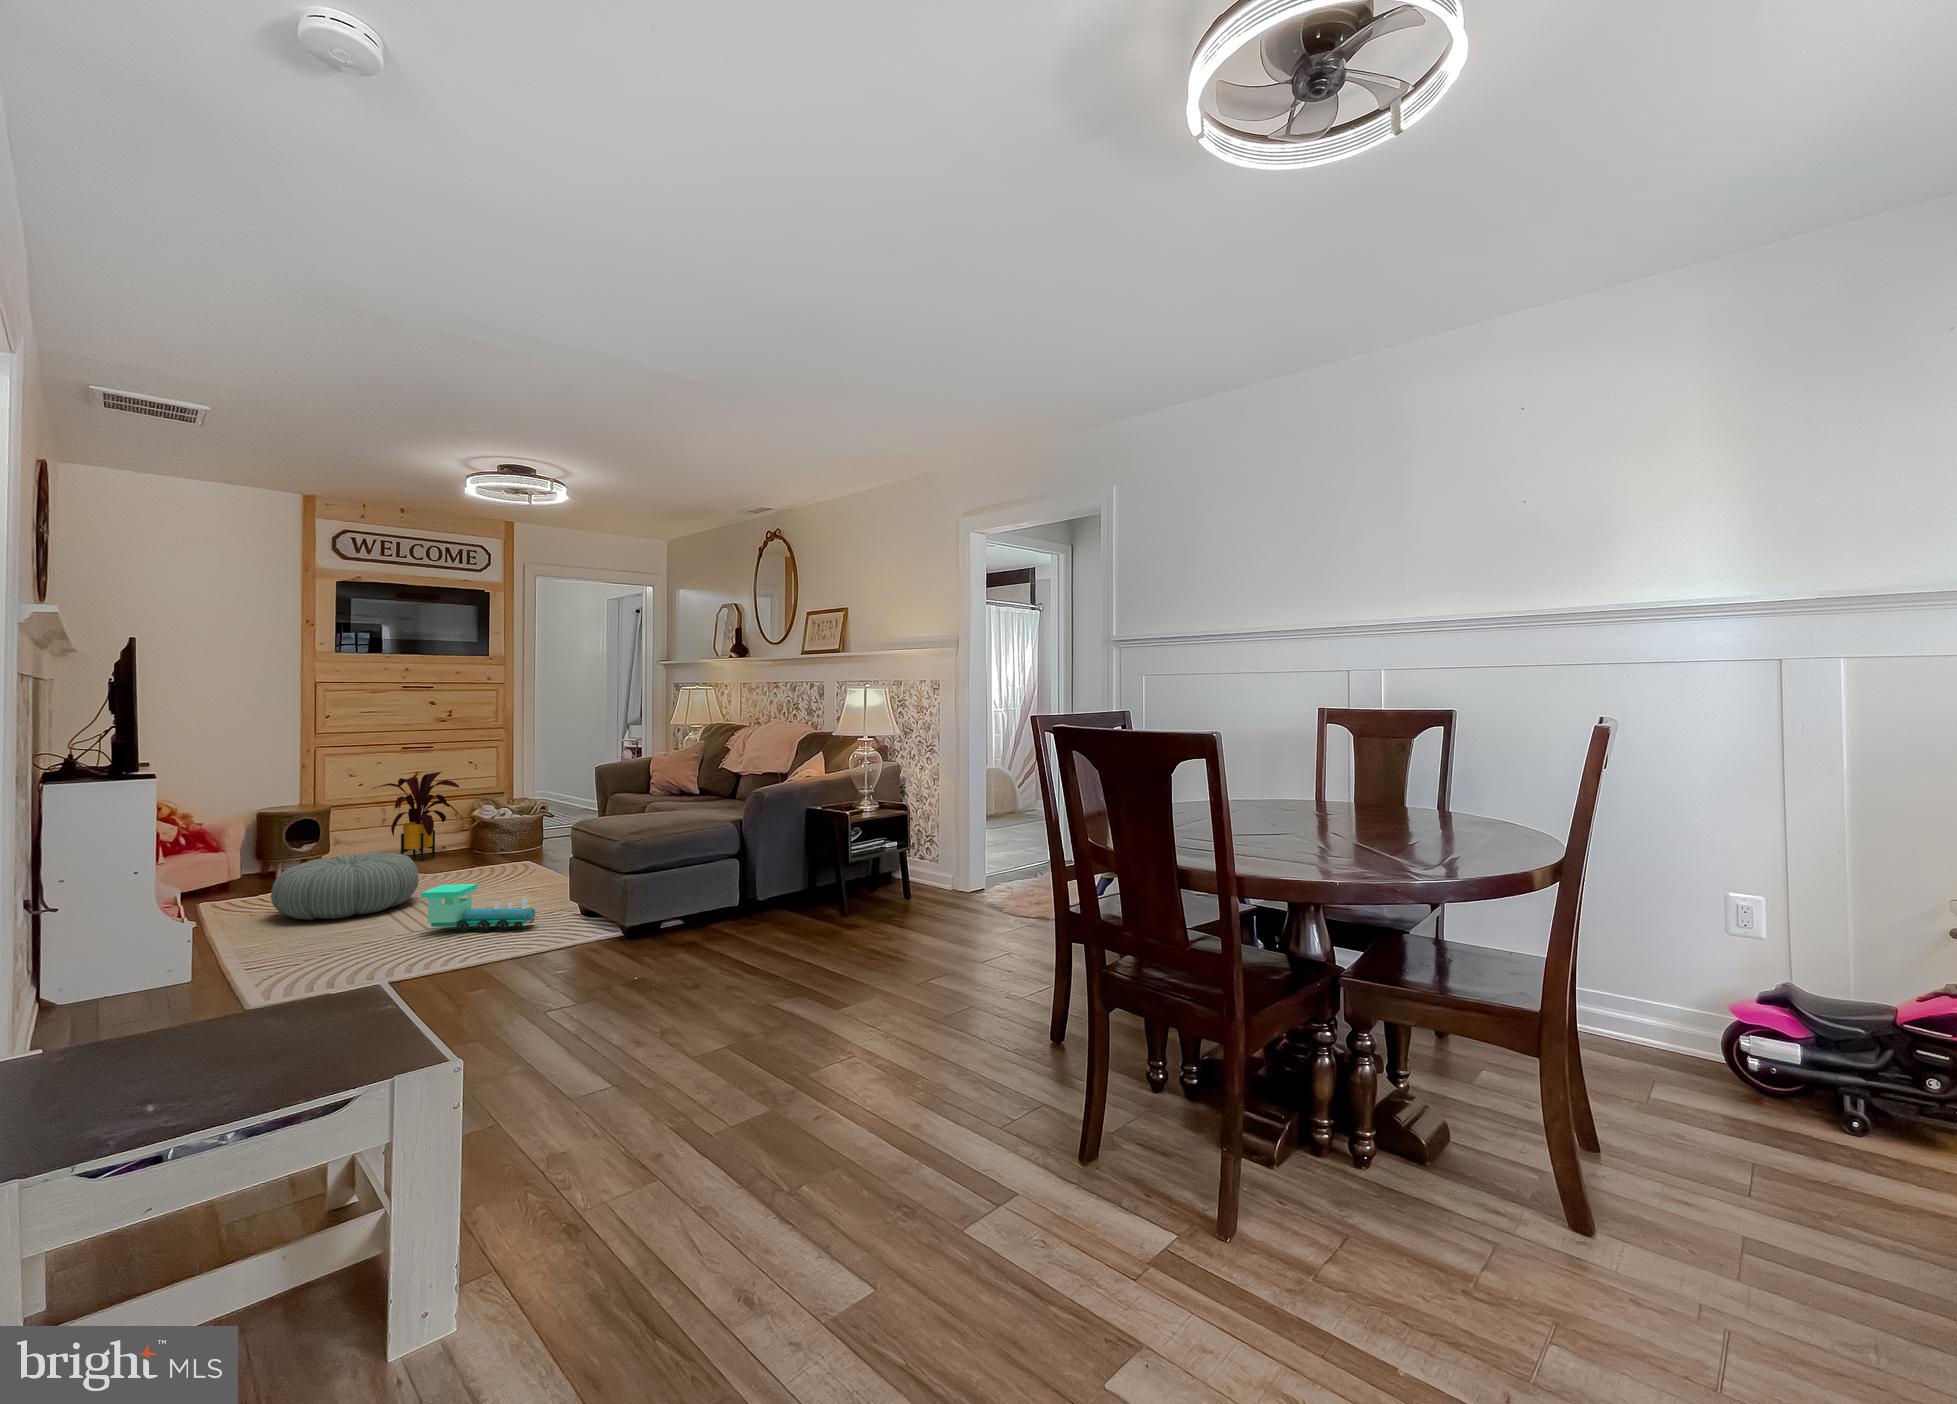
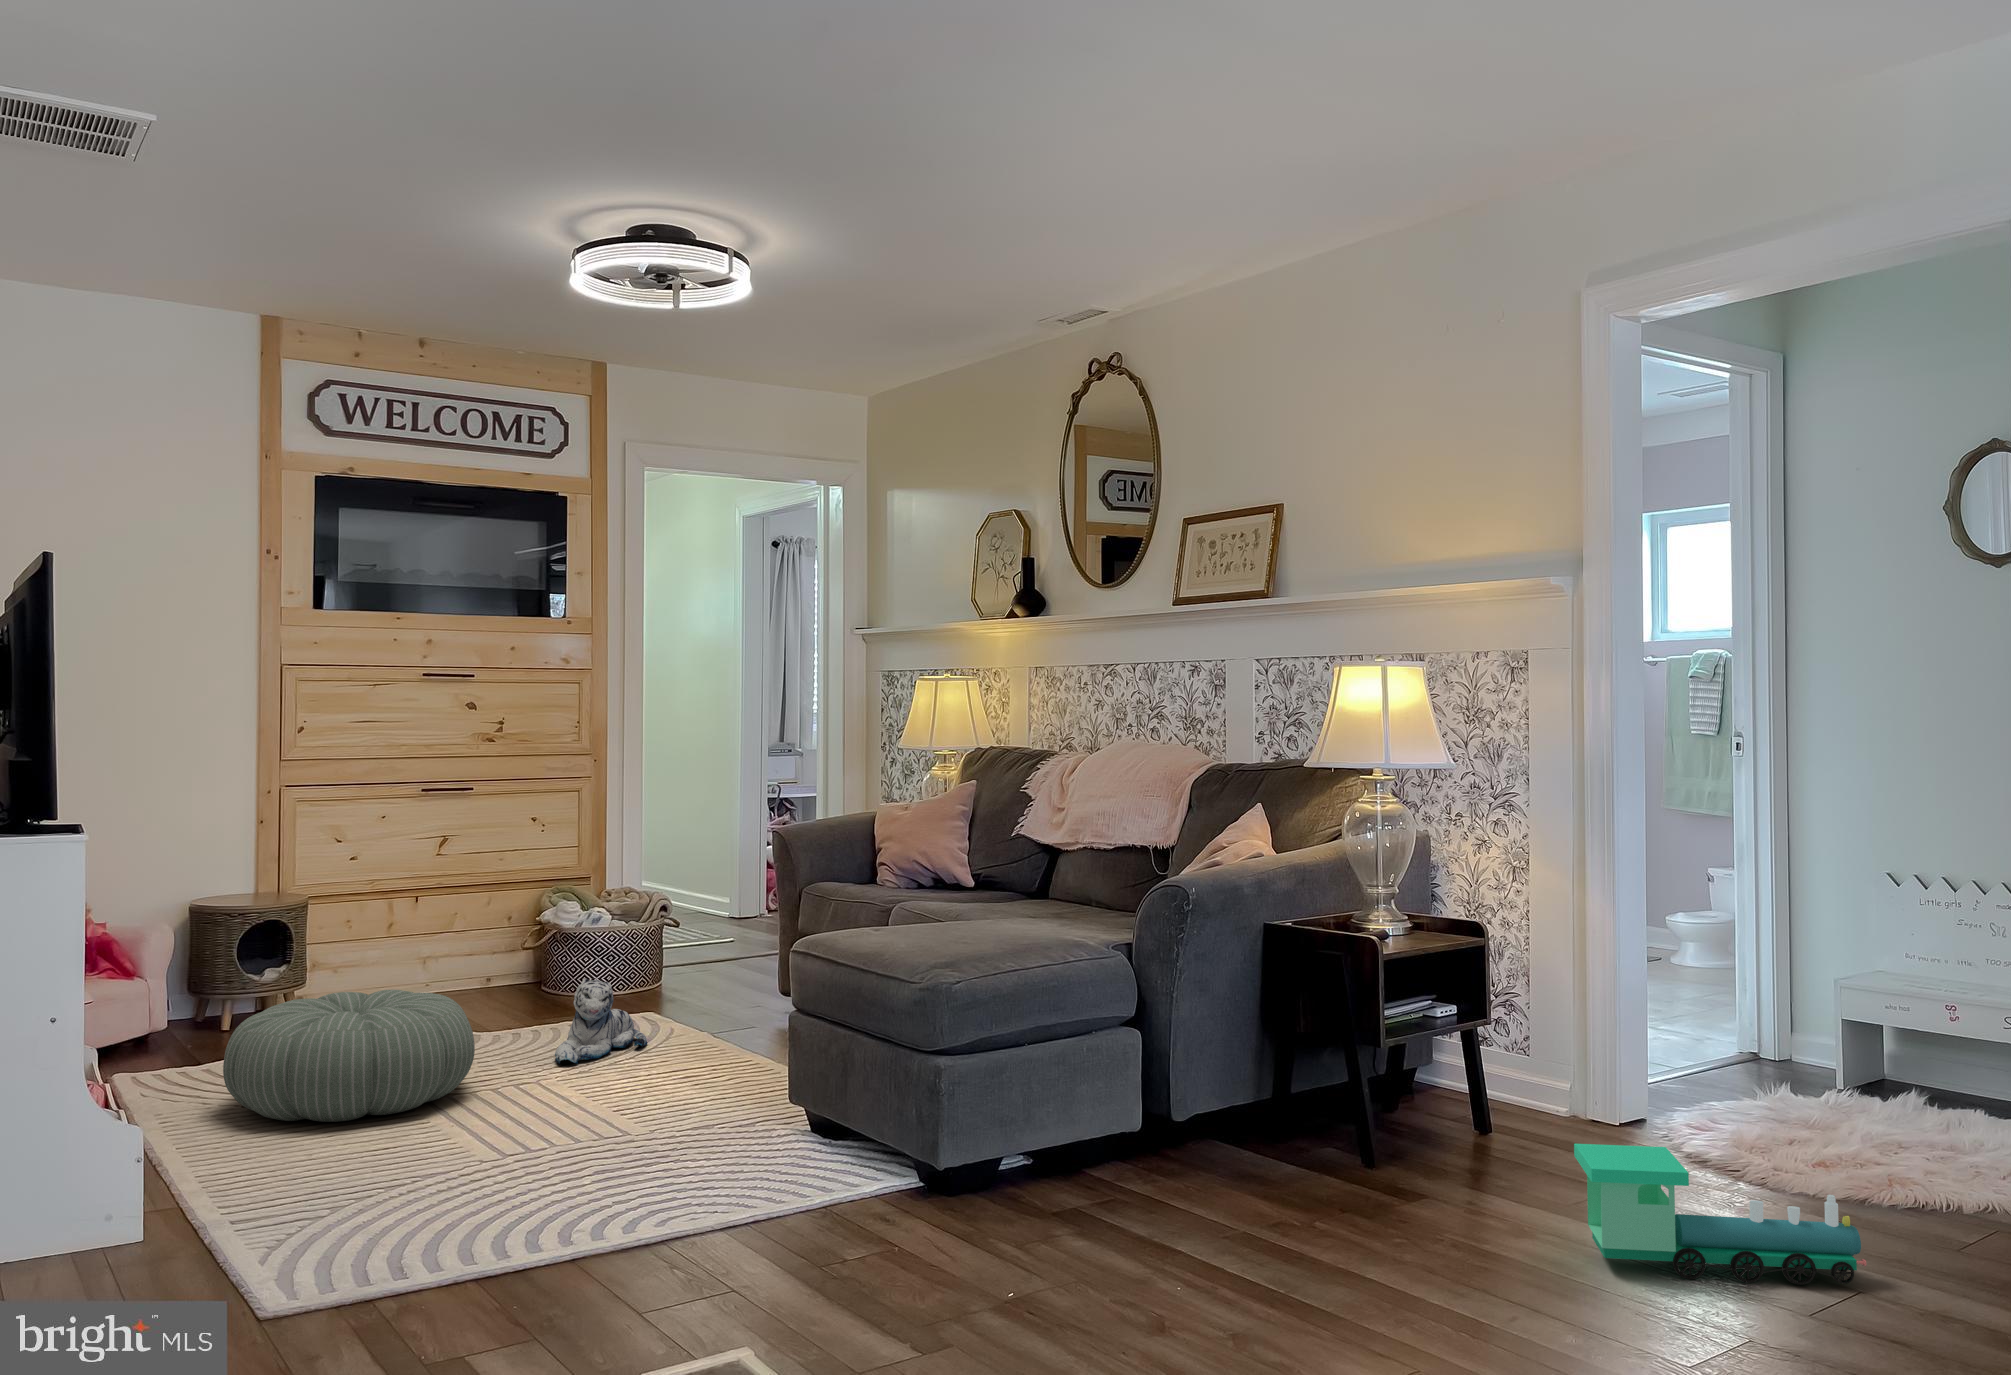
house plant: present [372,772,462,861] -> none [372,836,528,1005]
plush toy: none [469,844,524,886] -> present [555,979,647,1064]
toy train: present [421,884,538,932] -> present [1574,1144,1866,1285]

